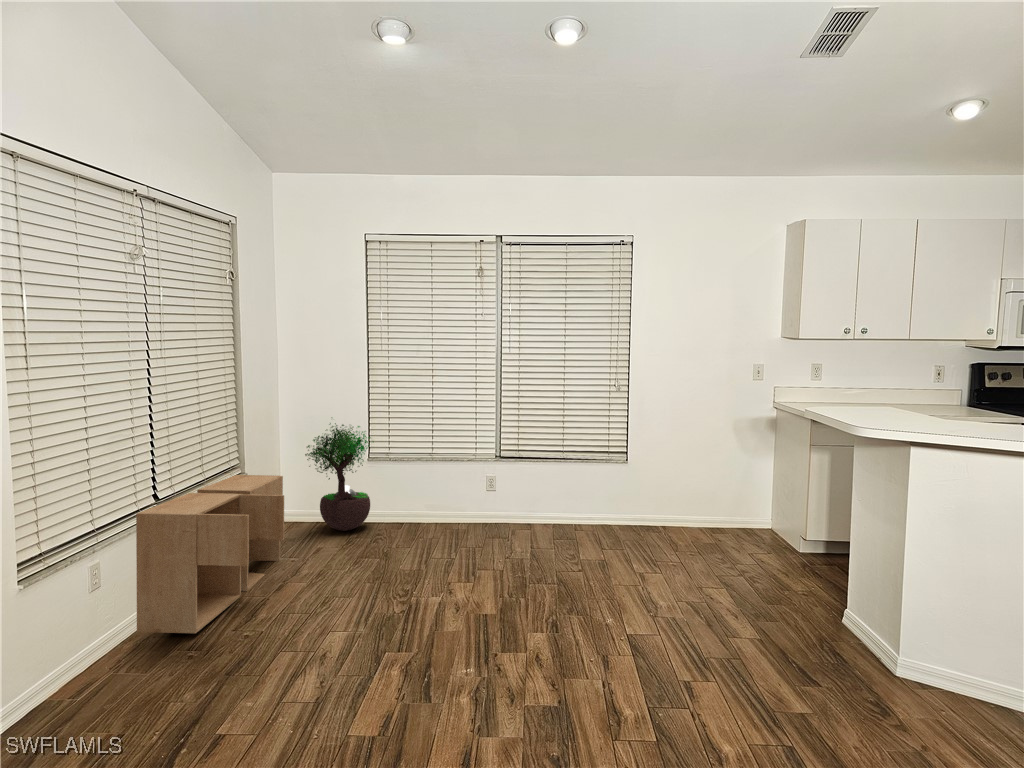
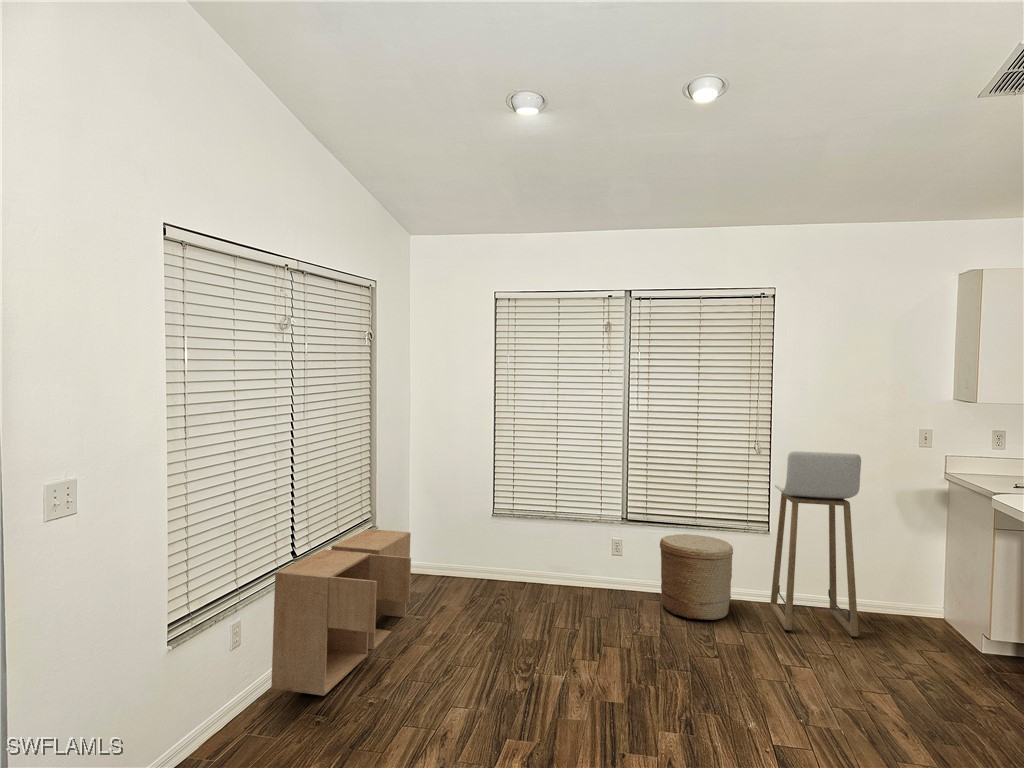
bar stool: none [630,384,706,547] -> present [770,451,861,637]
potted tree: present [305,423,371,531] -> none [432,473,499,587]
woven basket: none [531,468,596,543] -> present [660,534,733,620]

